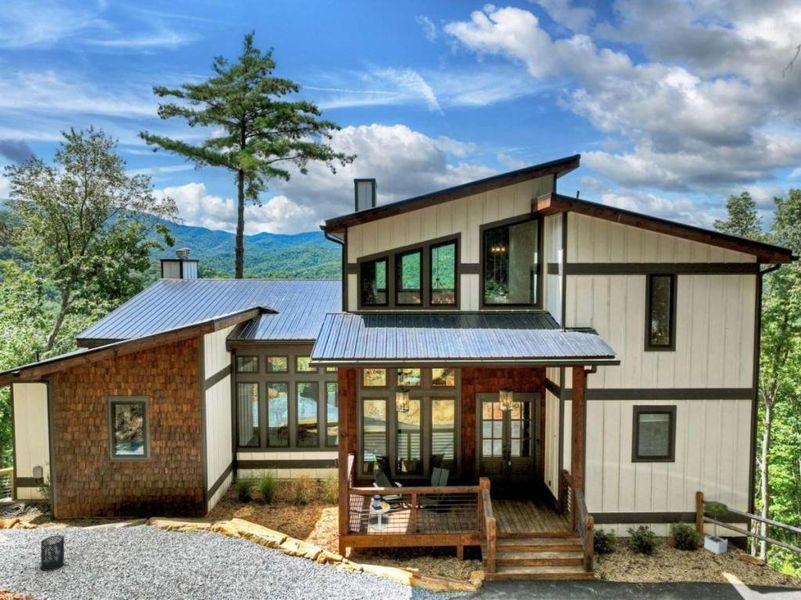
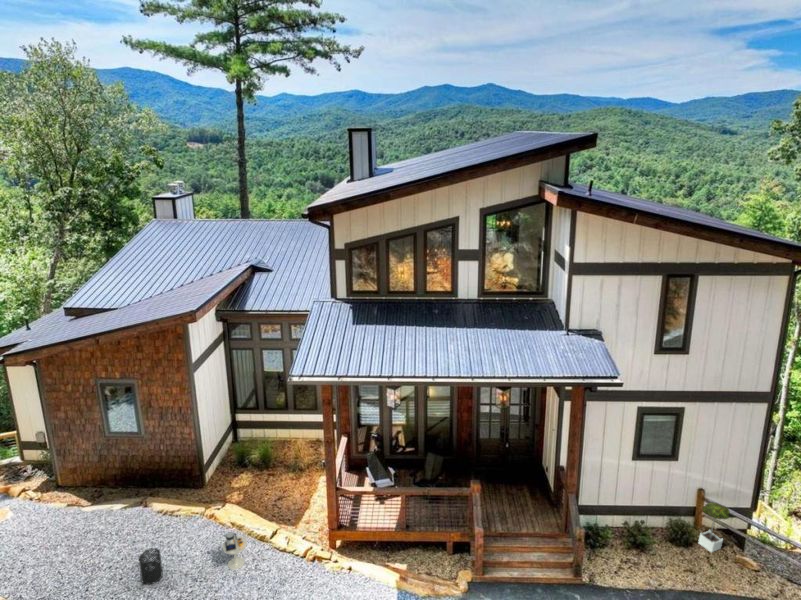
side table: present [370,495,390,530] -> present [222,532,247,570]
trash can: present [41,535,64,571] -> present [139,549,162,585]

